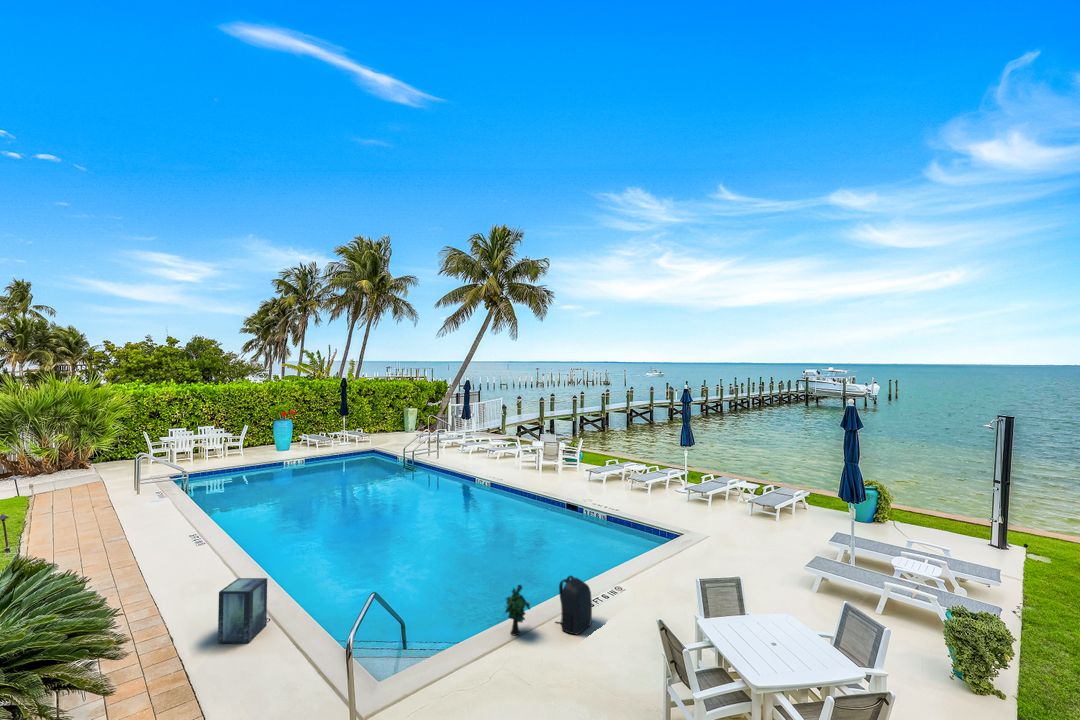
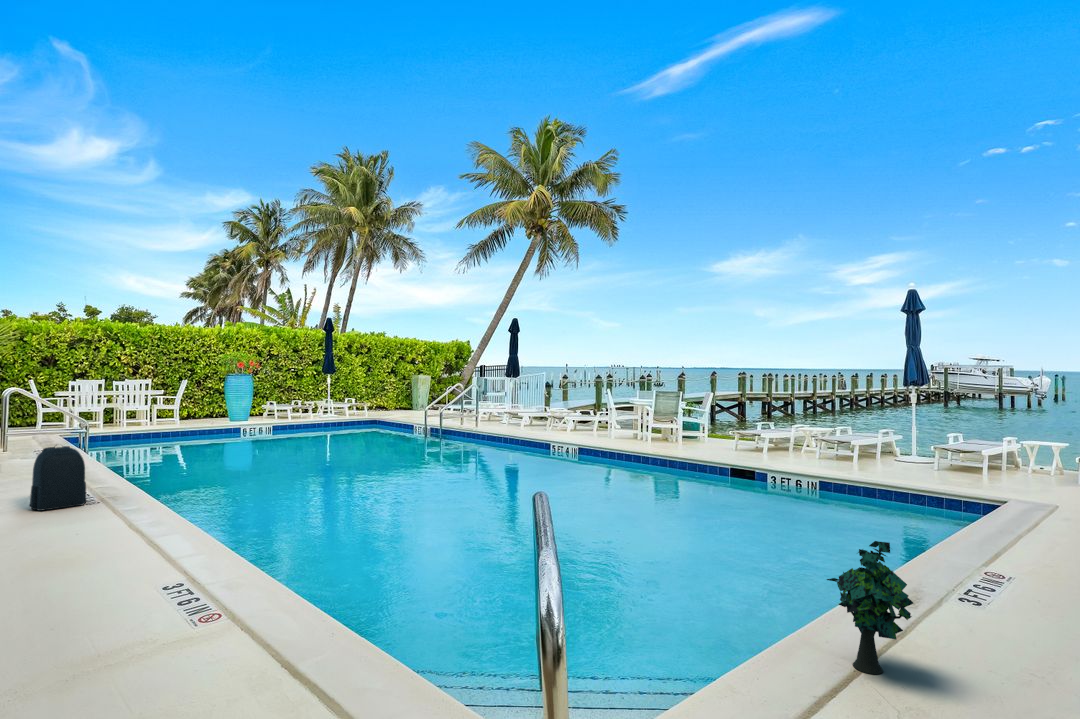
backpack: present [558,575,592,634] -> present [30,446,87,511]
storage box: present [218,578,267,643] -> none [90,517,221,675]

